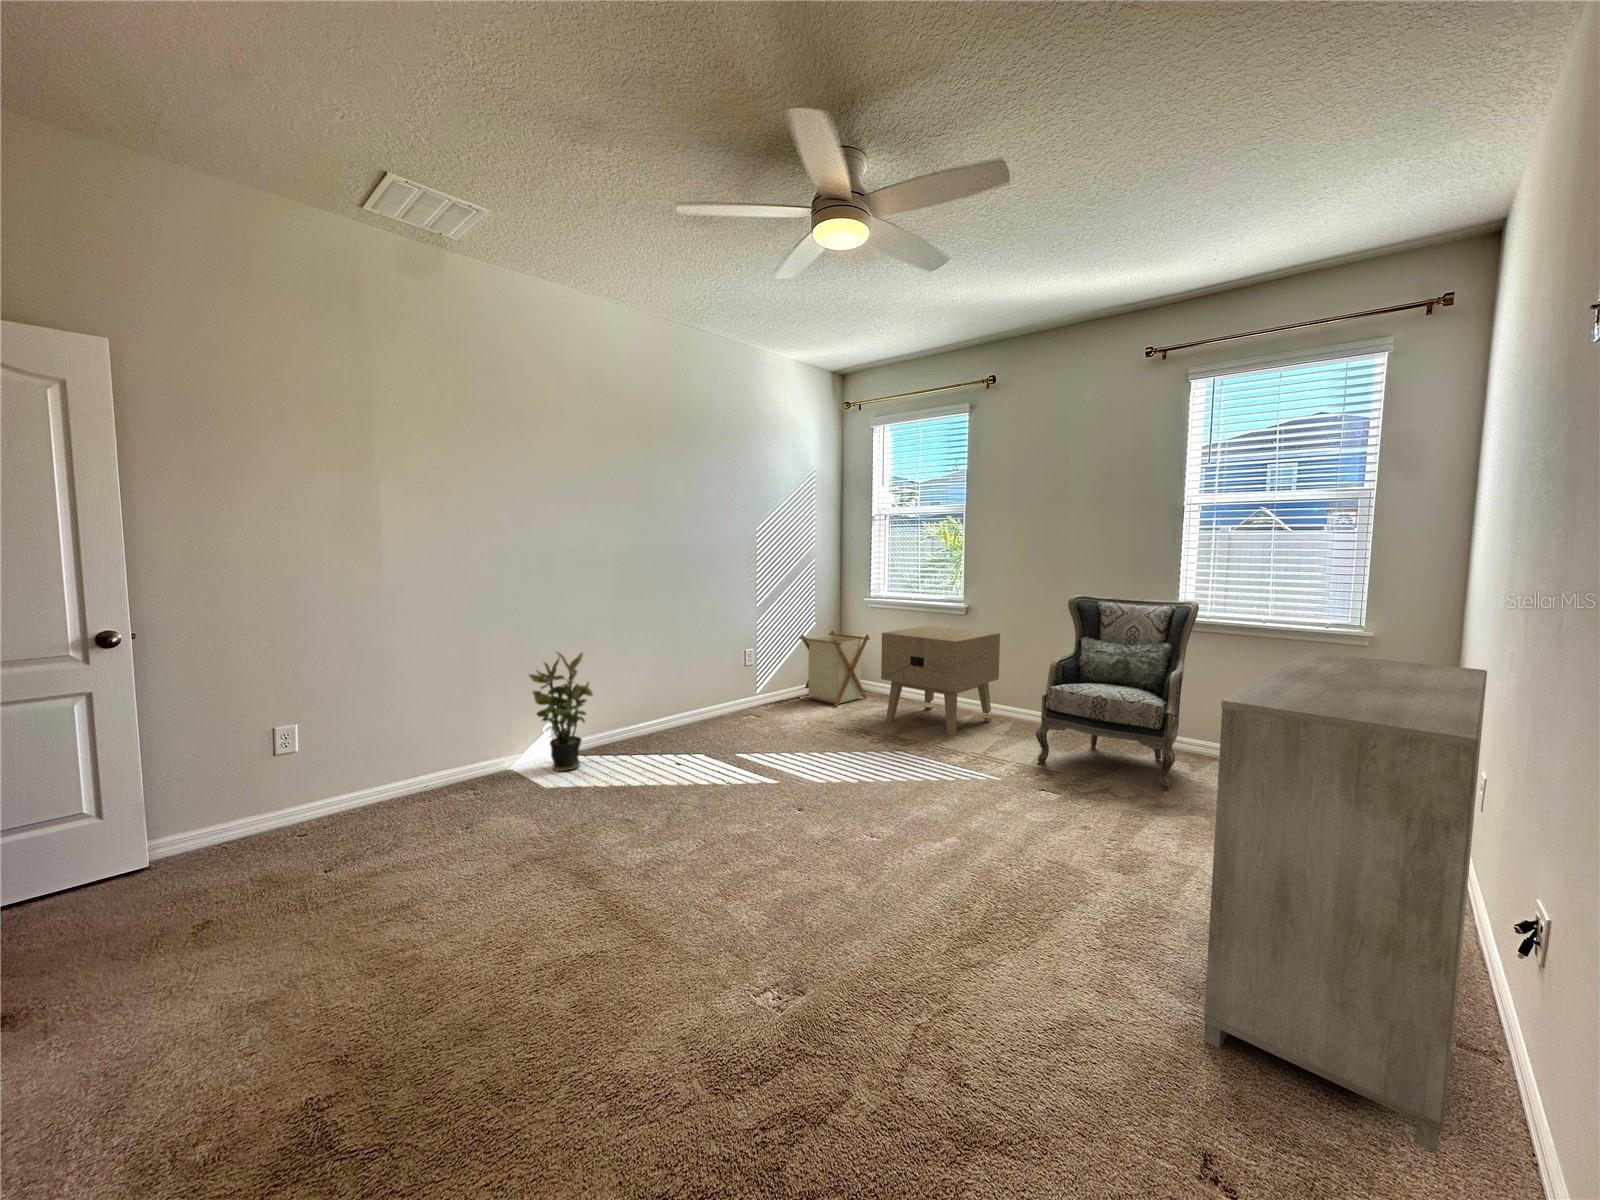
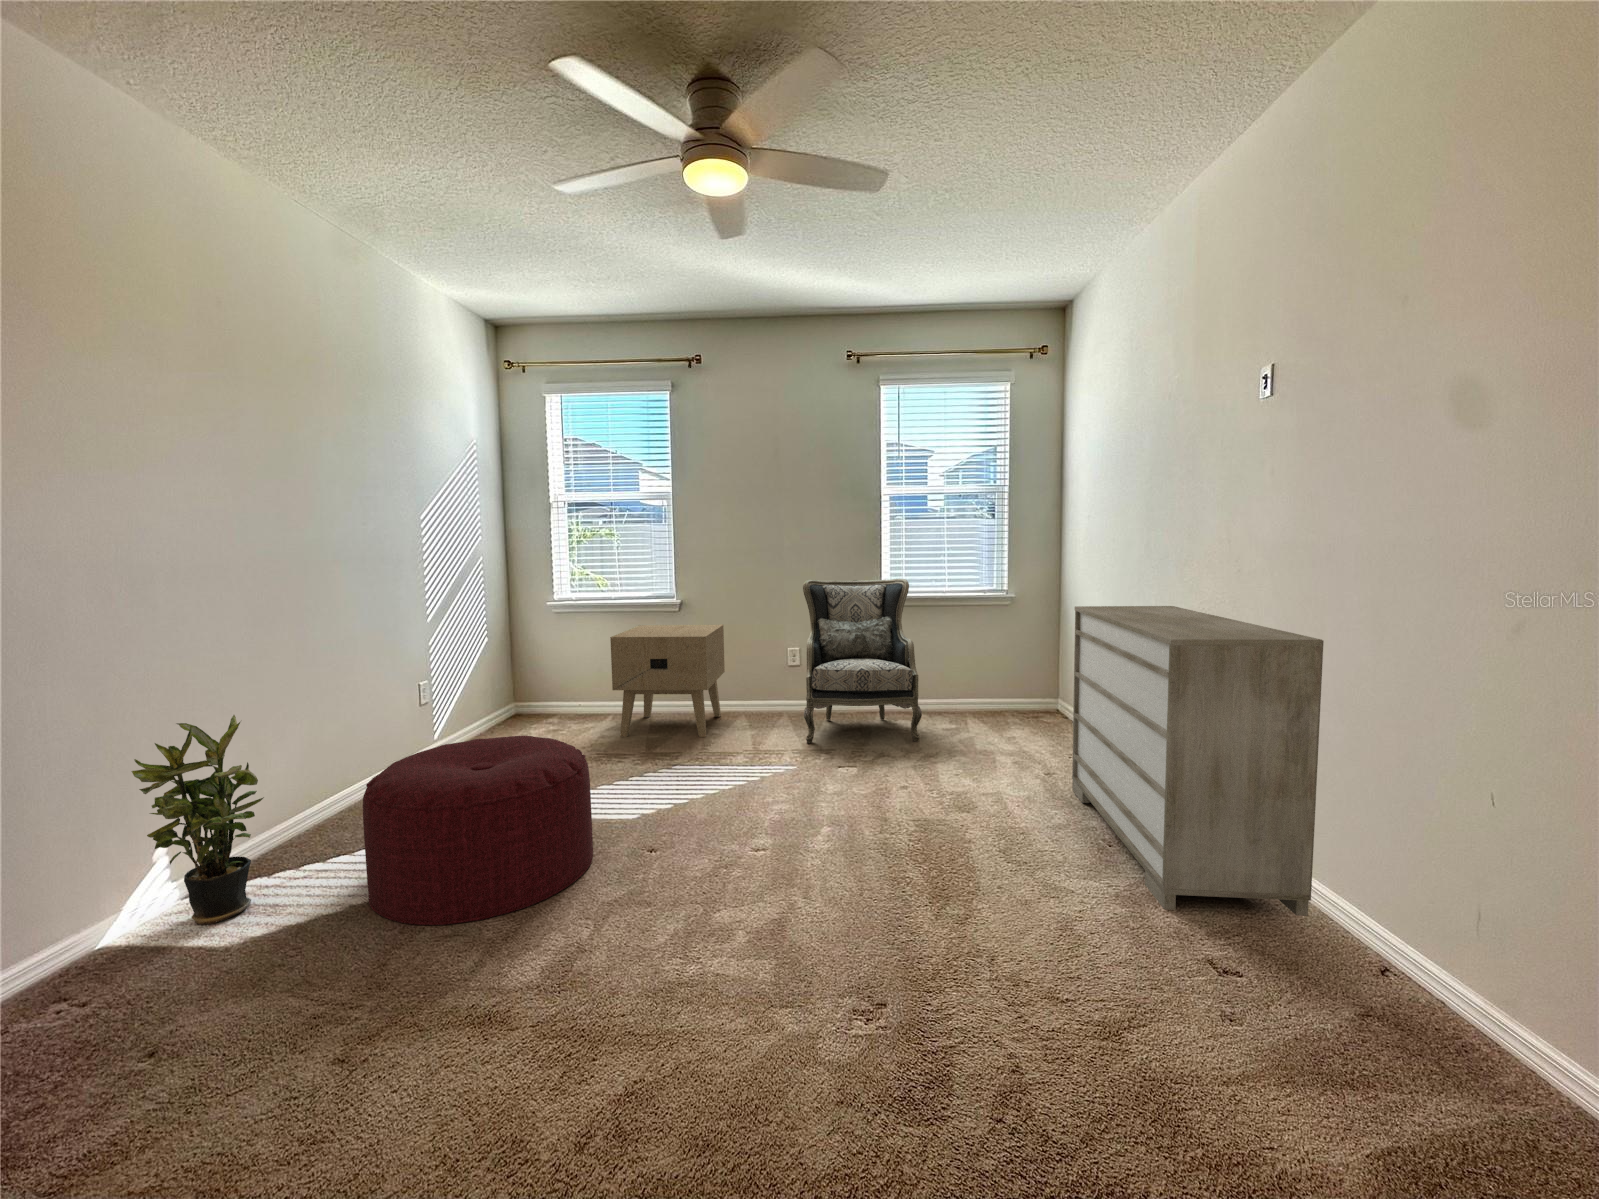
laundry basket: present [799,631,870,707] -> none [480,643,569,735]
ottoman: none [618,693,768,814] -> present [363,736,593,925]

